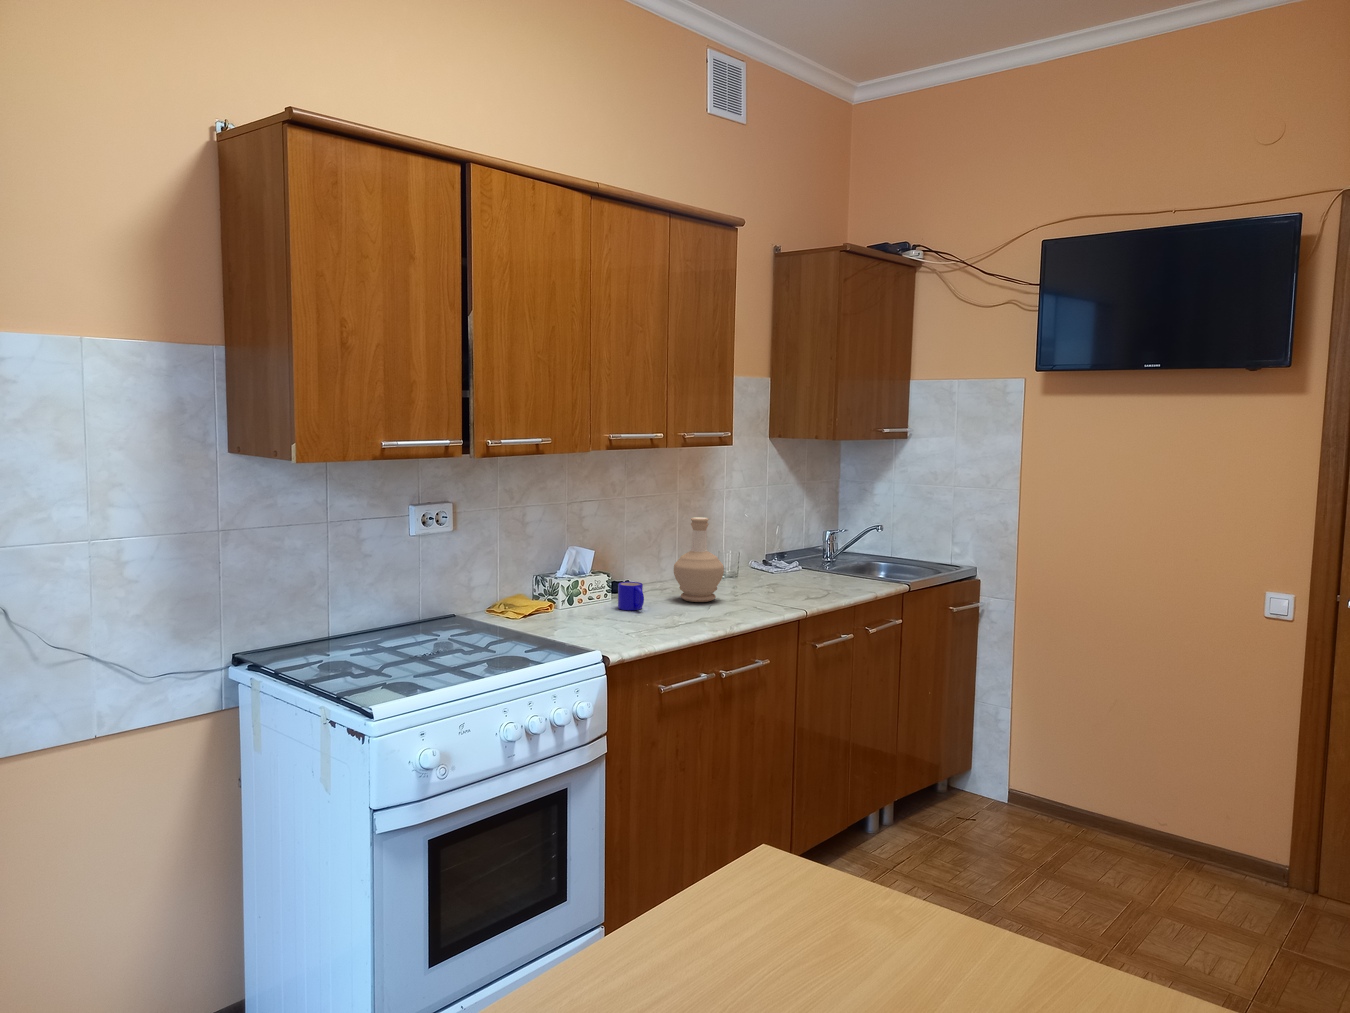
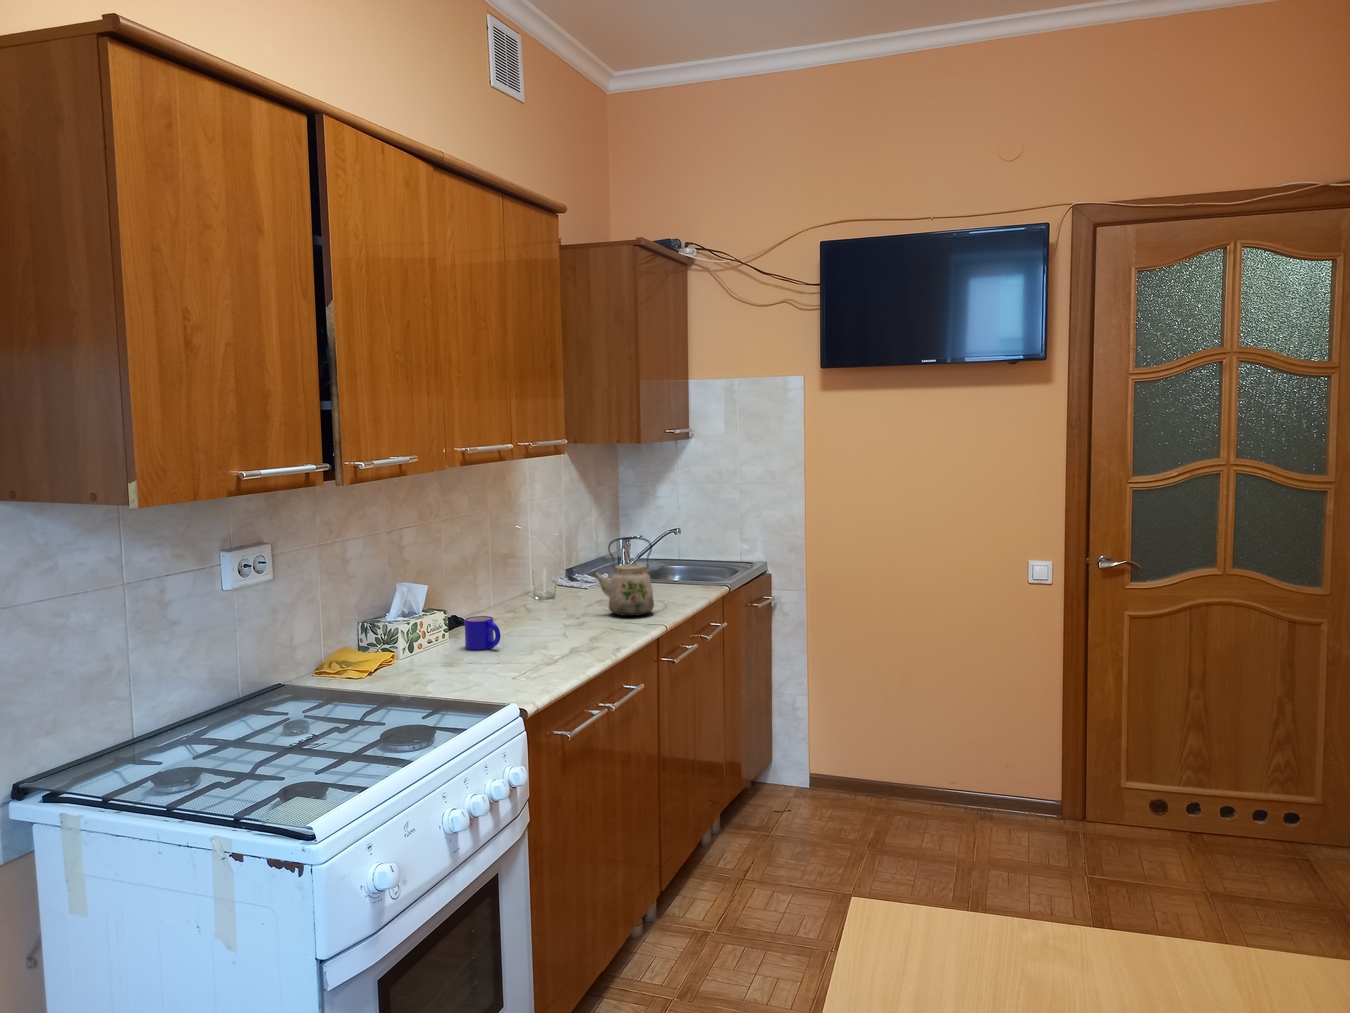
bottle: present [674,517,724,602] -> none [513,536,570,631]
kettle: none [753,526,812,599] -> present [591,537,654,616]

